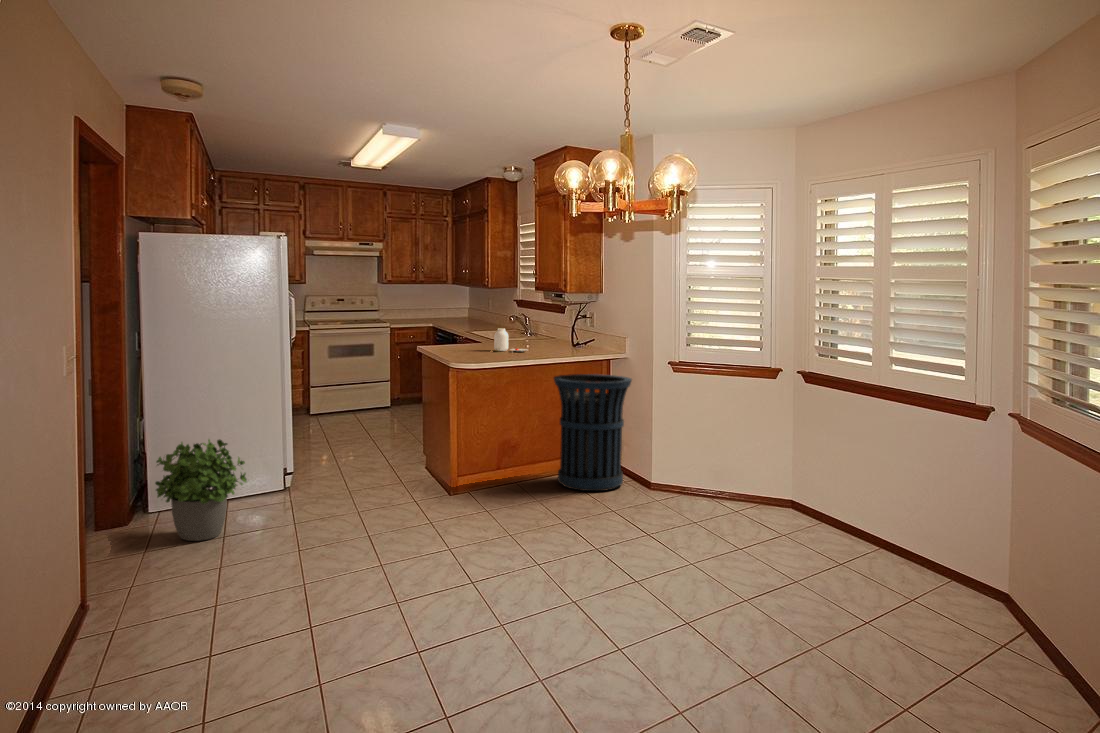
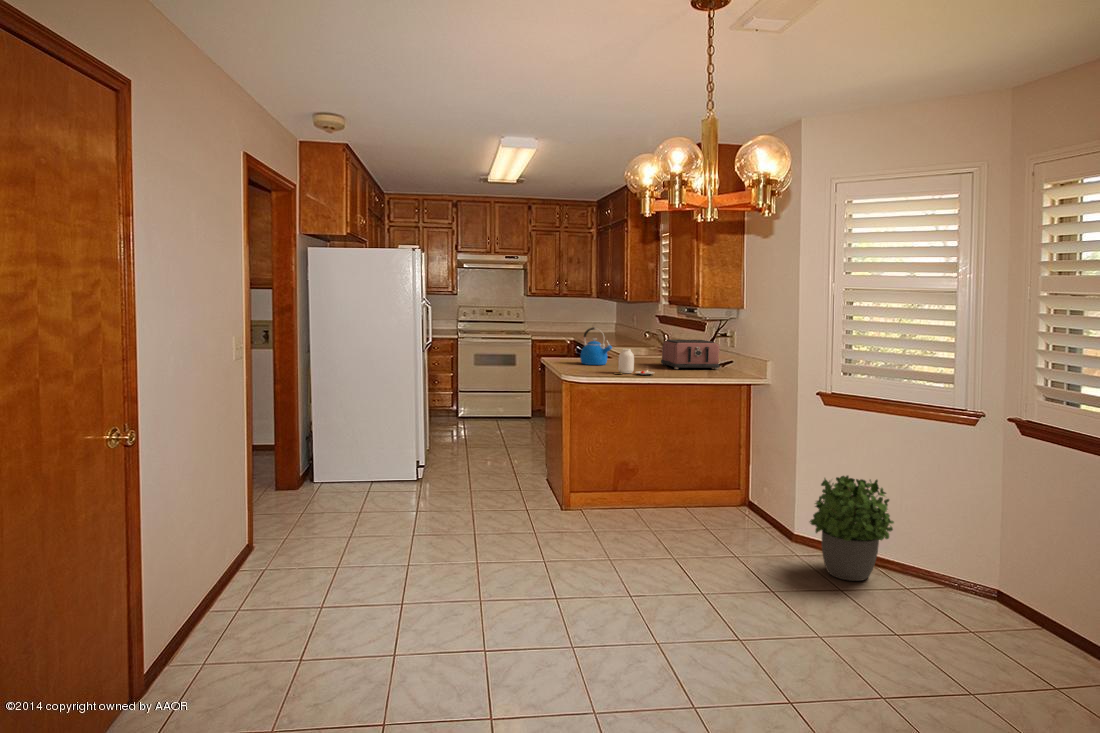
kettle: none [454,310,485,345] -> present [580,328,612,365]
toaster: none [529,321,583,347] -> present [661,339,720,369]
trash can: present [554,374,632,491] -> none [681,401,773,537]
potted plant: present [155,439,247,541] -> present [810,476,894,581]

